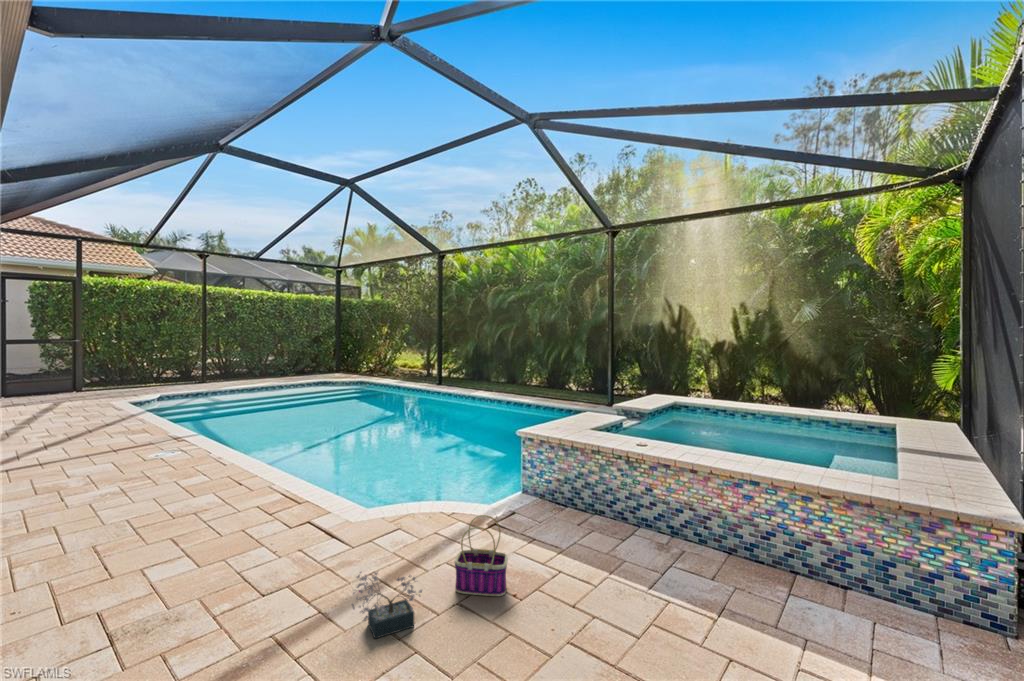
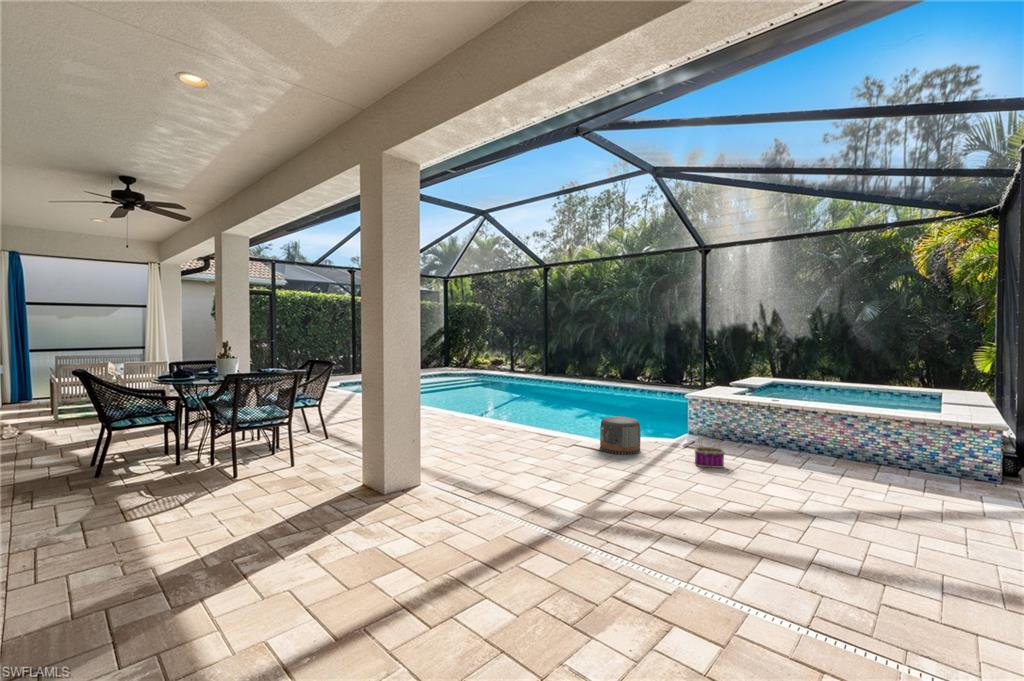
pouf: none [324,477,397,555] -> present [600,416,641,454]
decorative plant: present [352,572,422,639] -> none [660,448,690,478]

